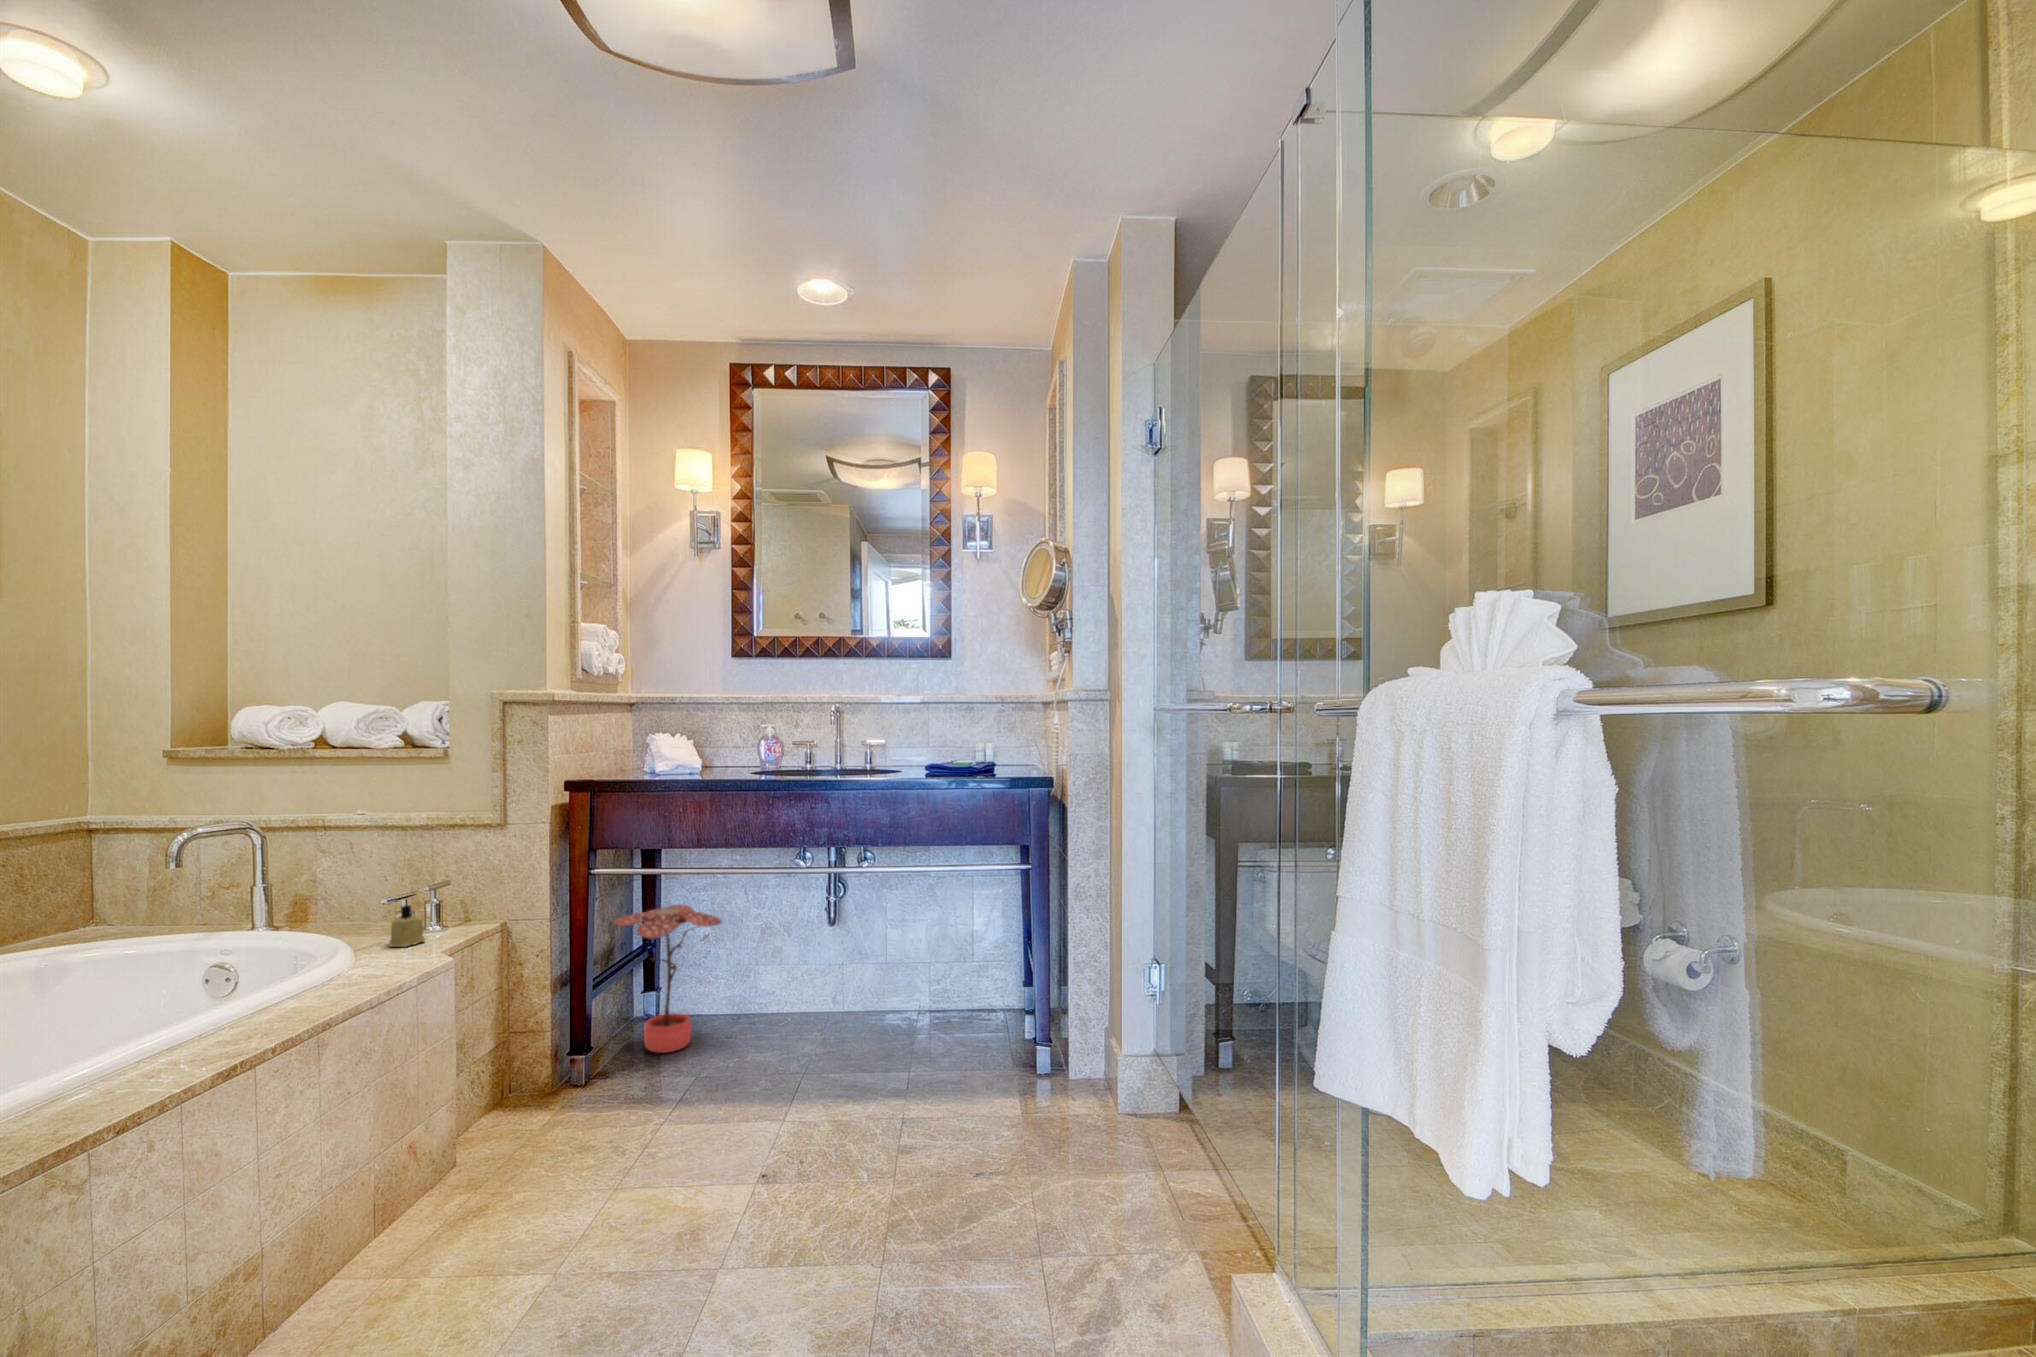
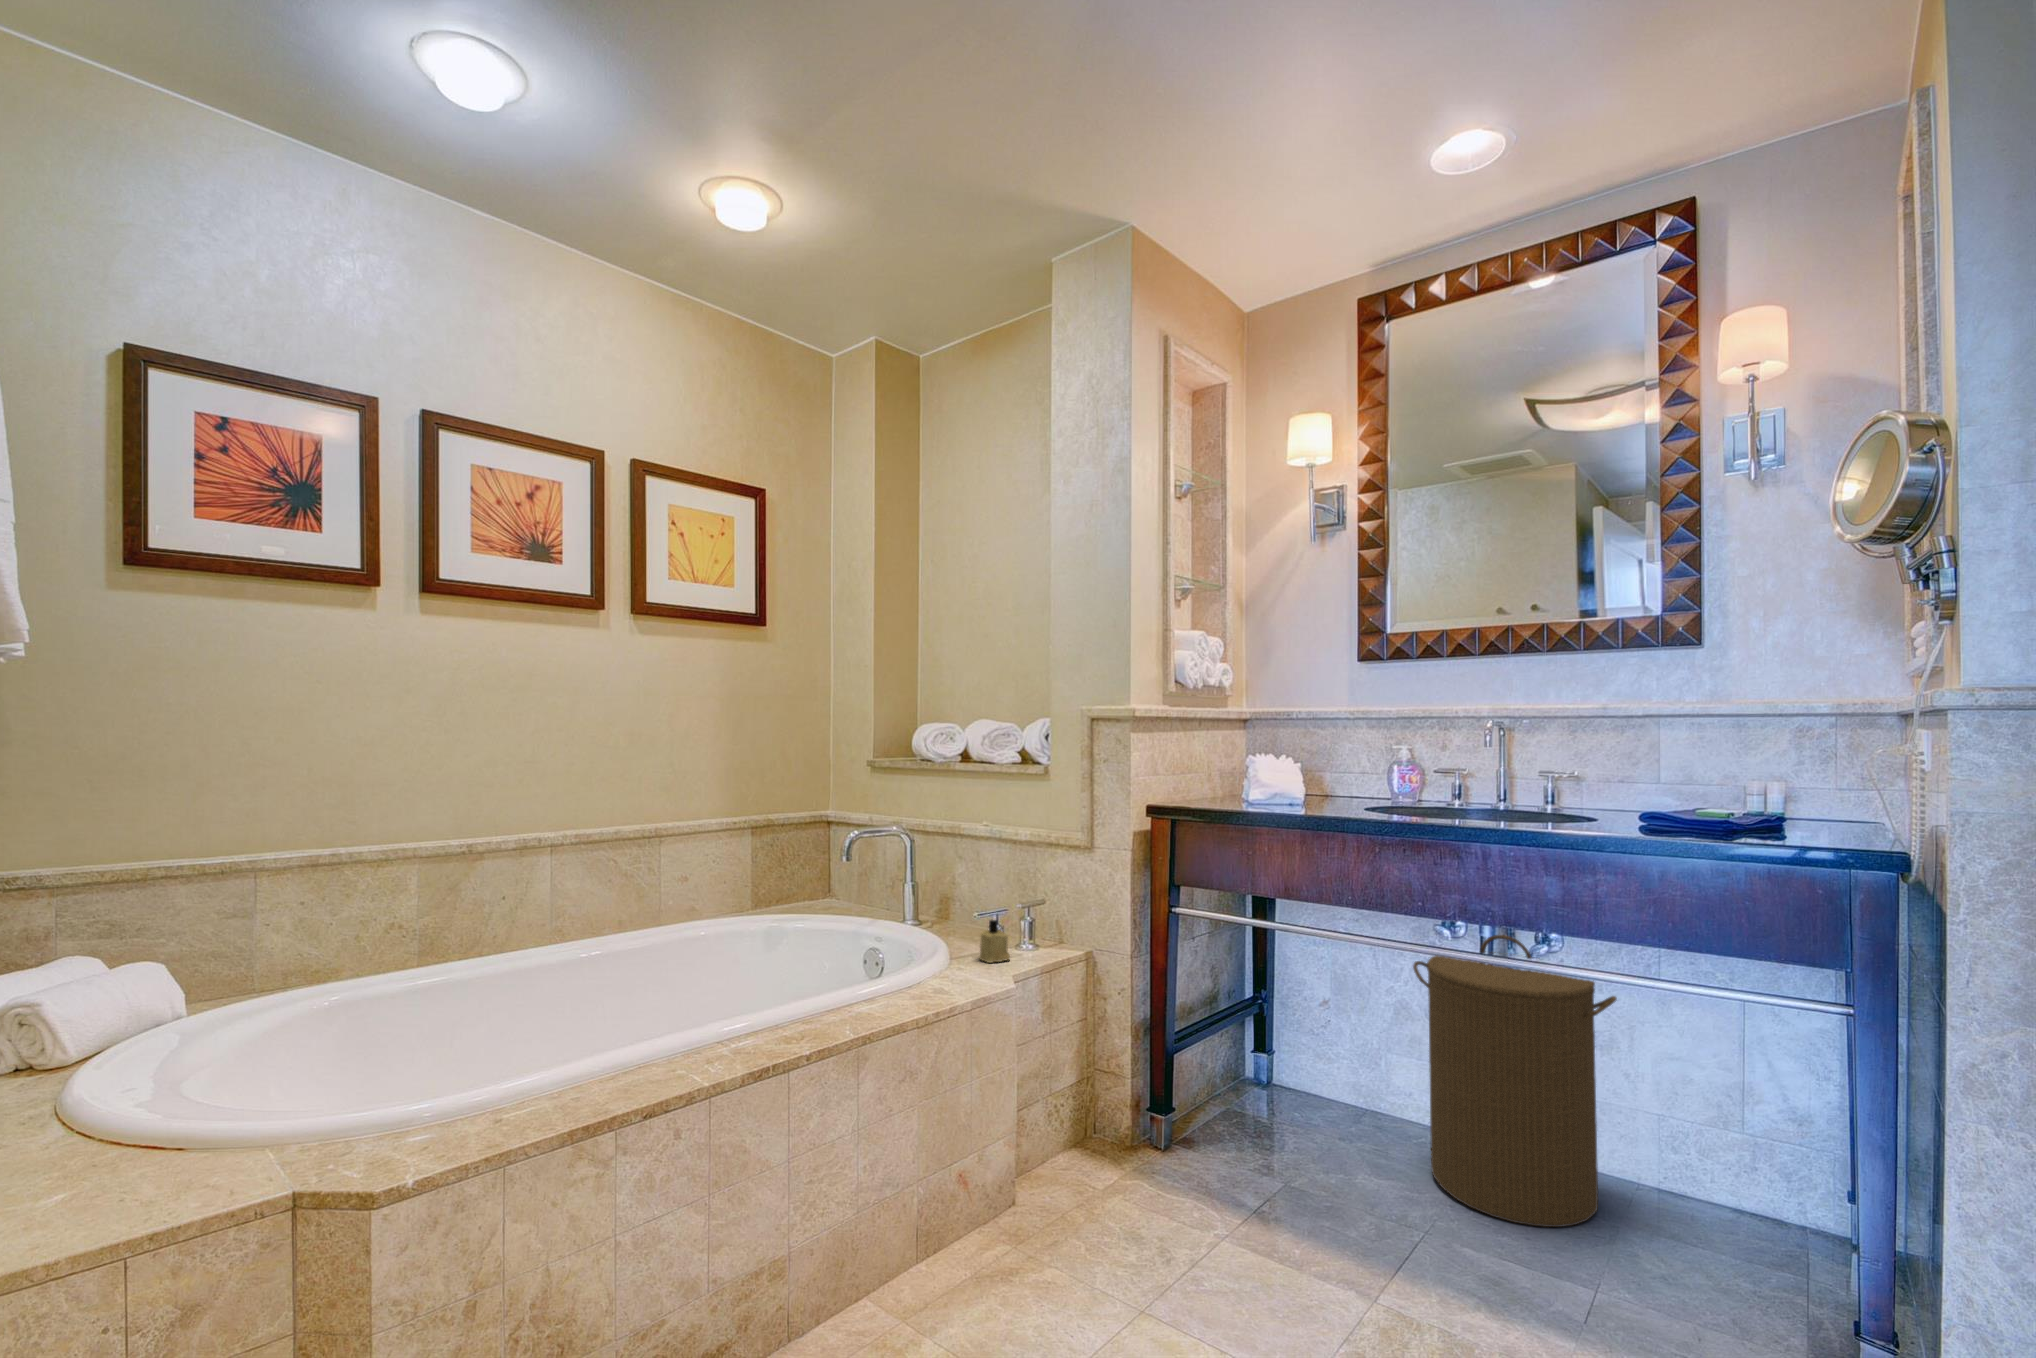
laundry hamper: none [778,856,906,1049] -> present [1413,935,1617,1227]
potted plant: present [614,904,722,1053] -> none [1214,962,1338,1145]

